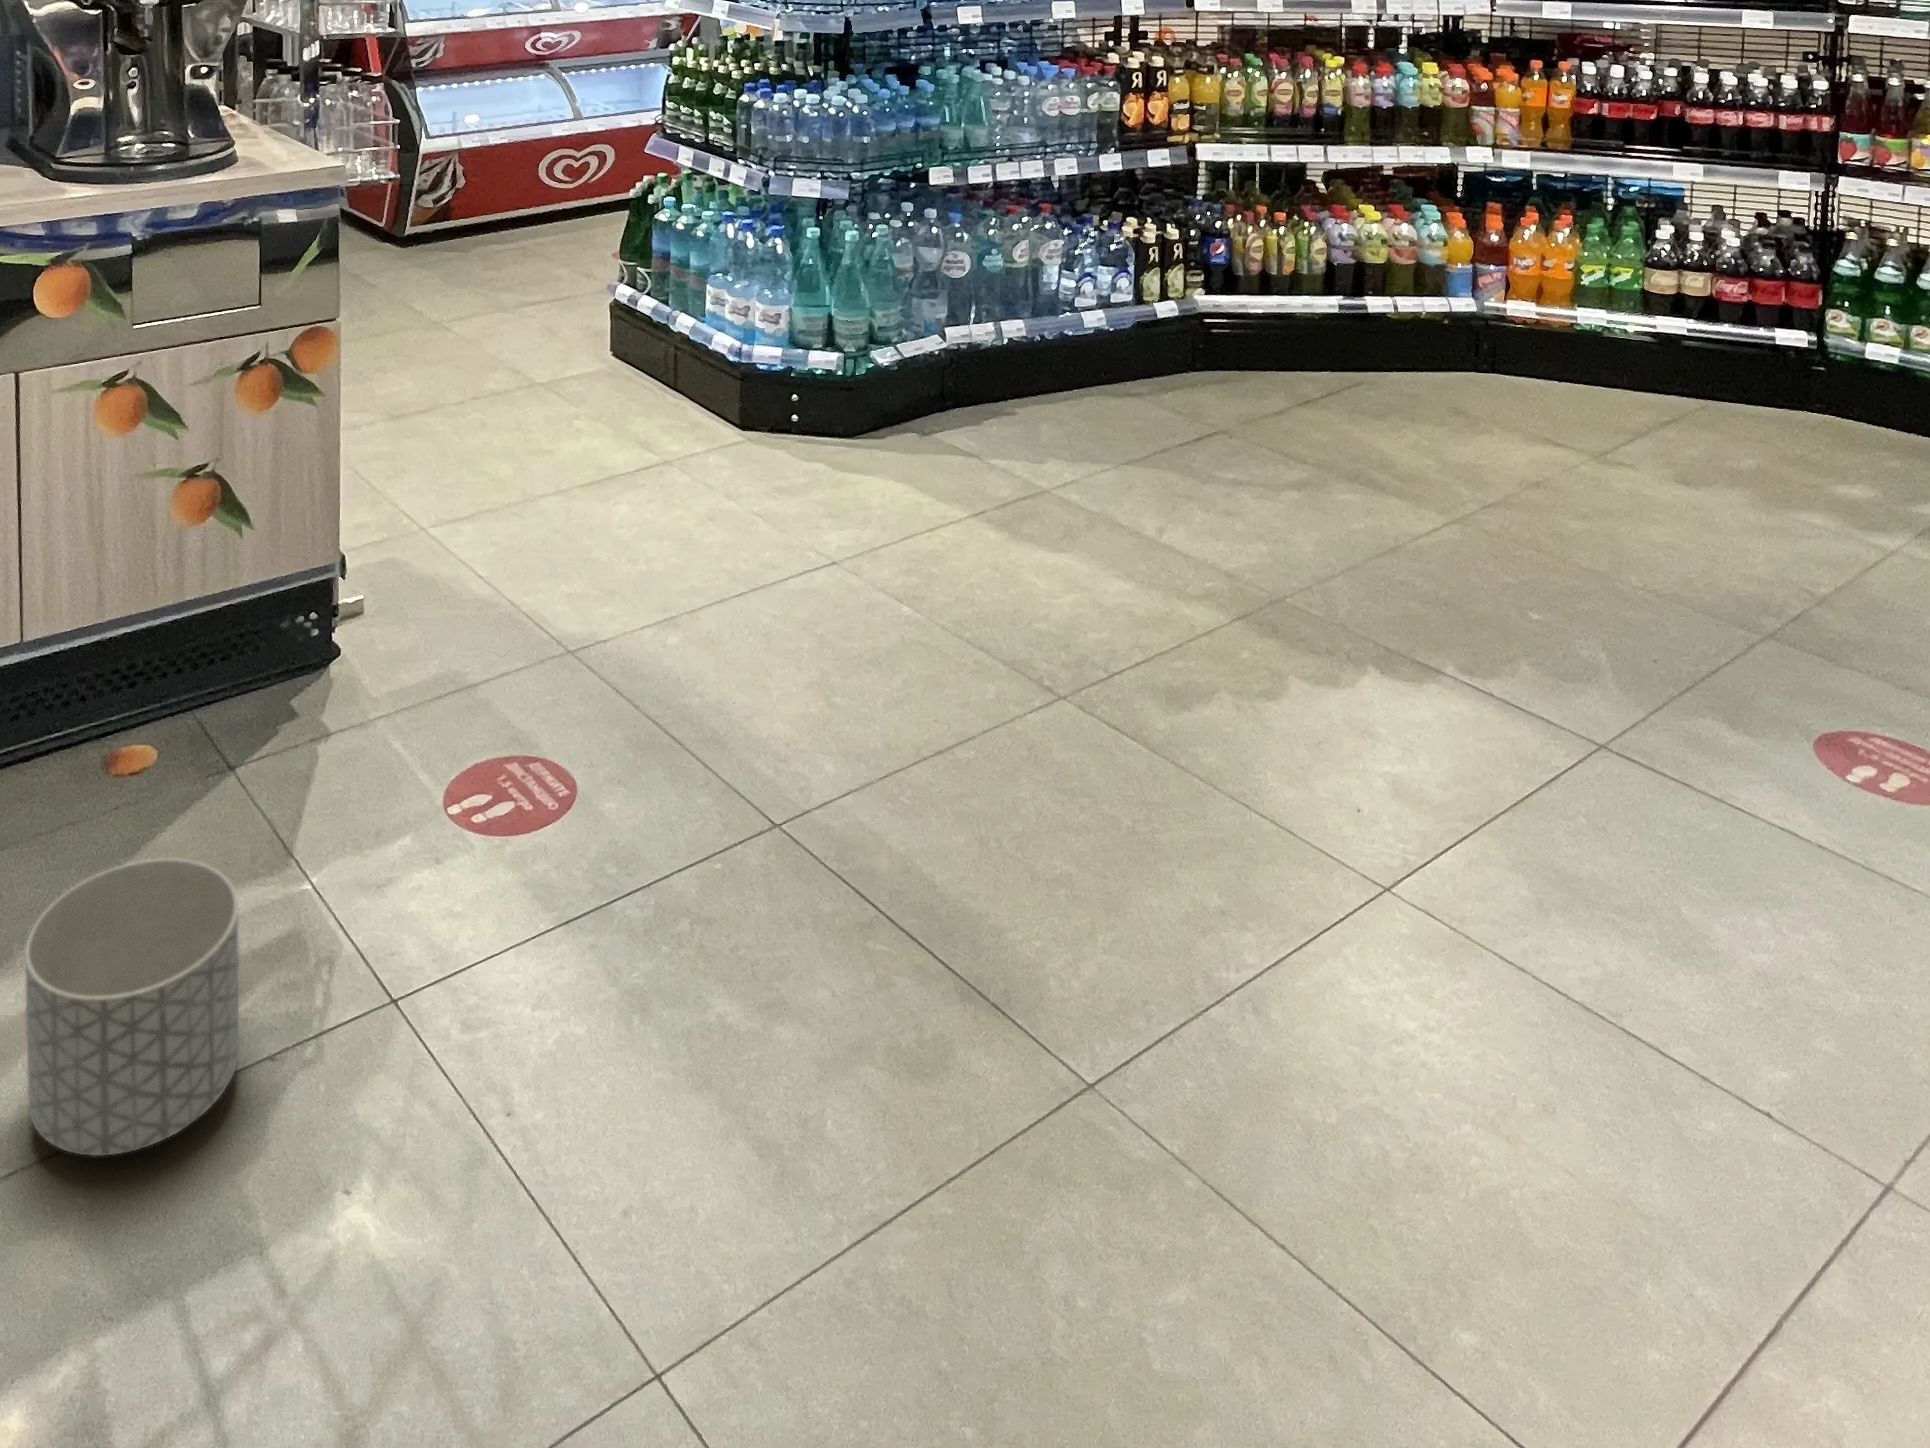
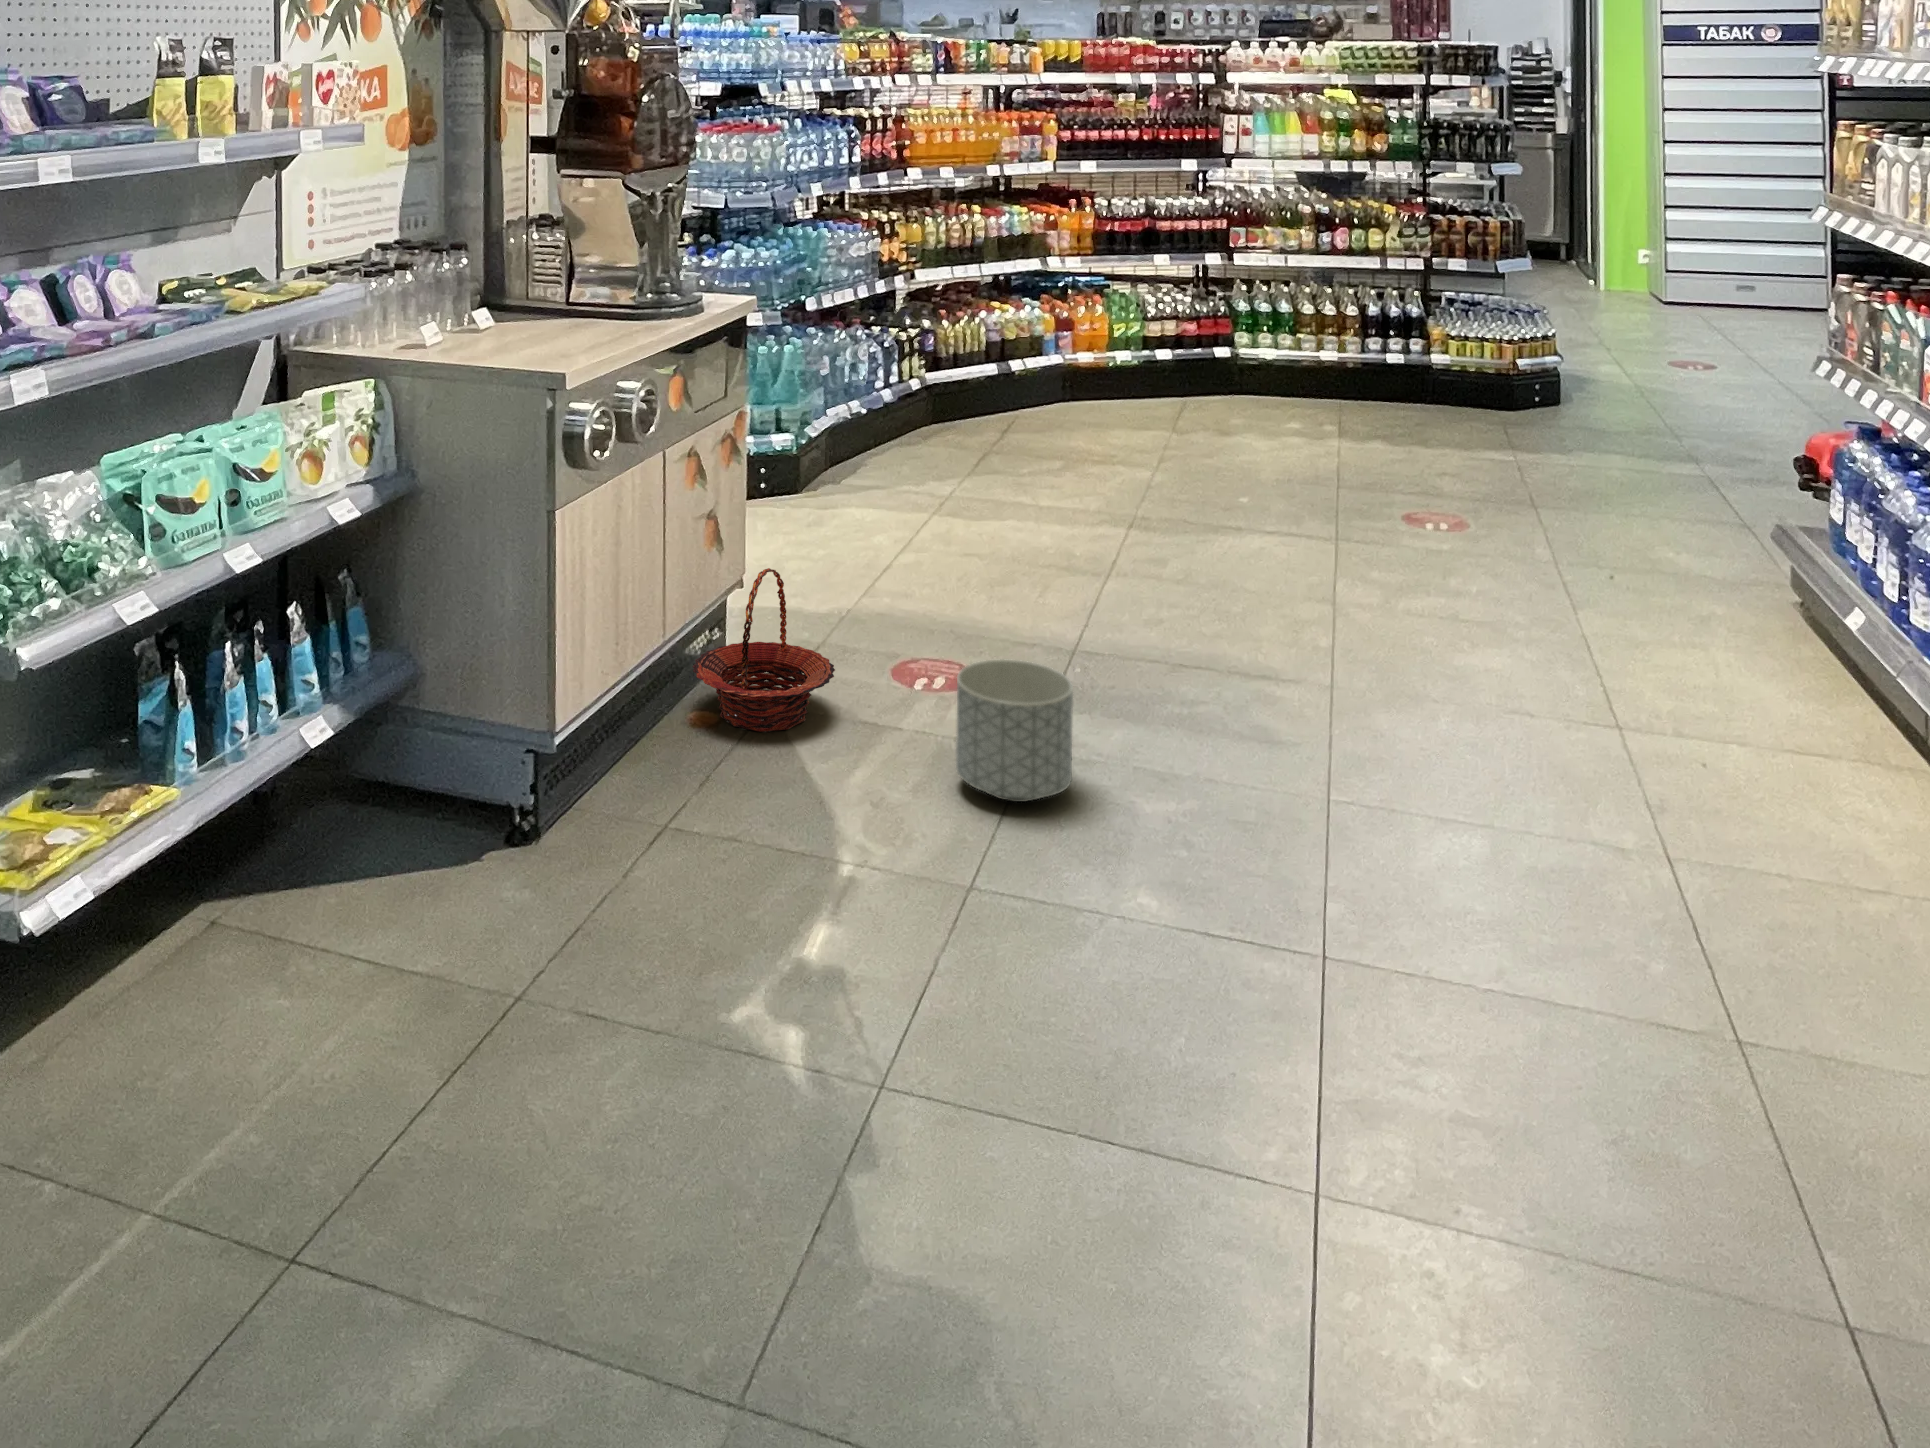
basket: none [31,589,255,833] -> present [693,568,835,732]

